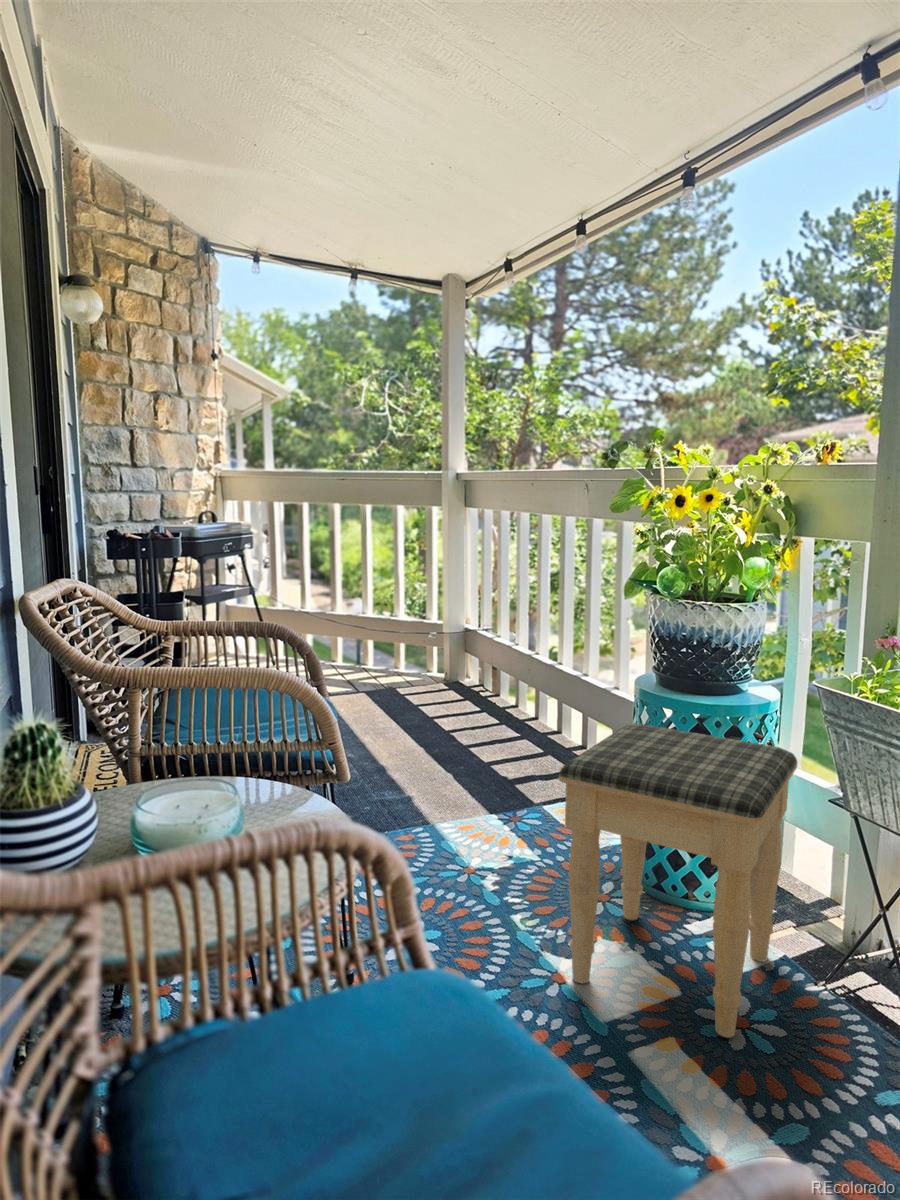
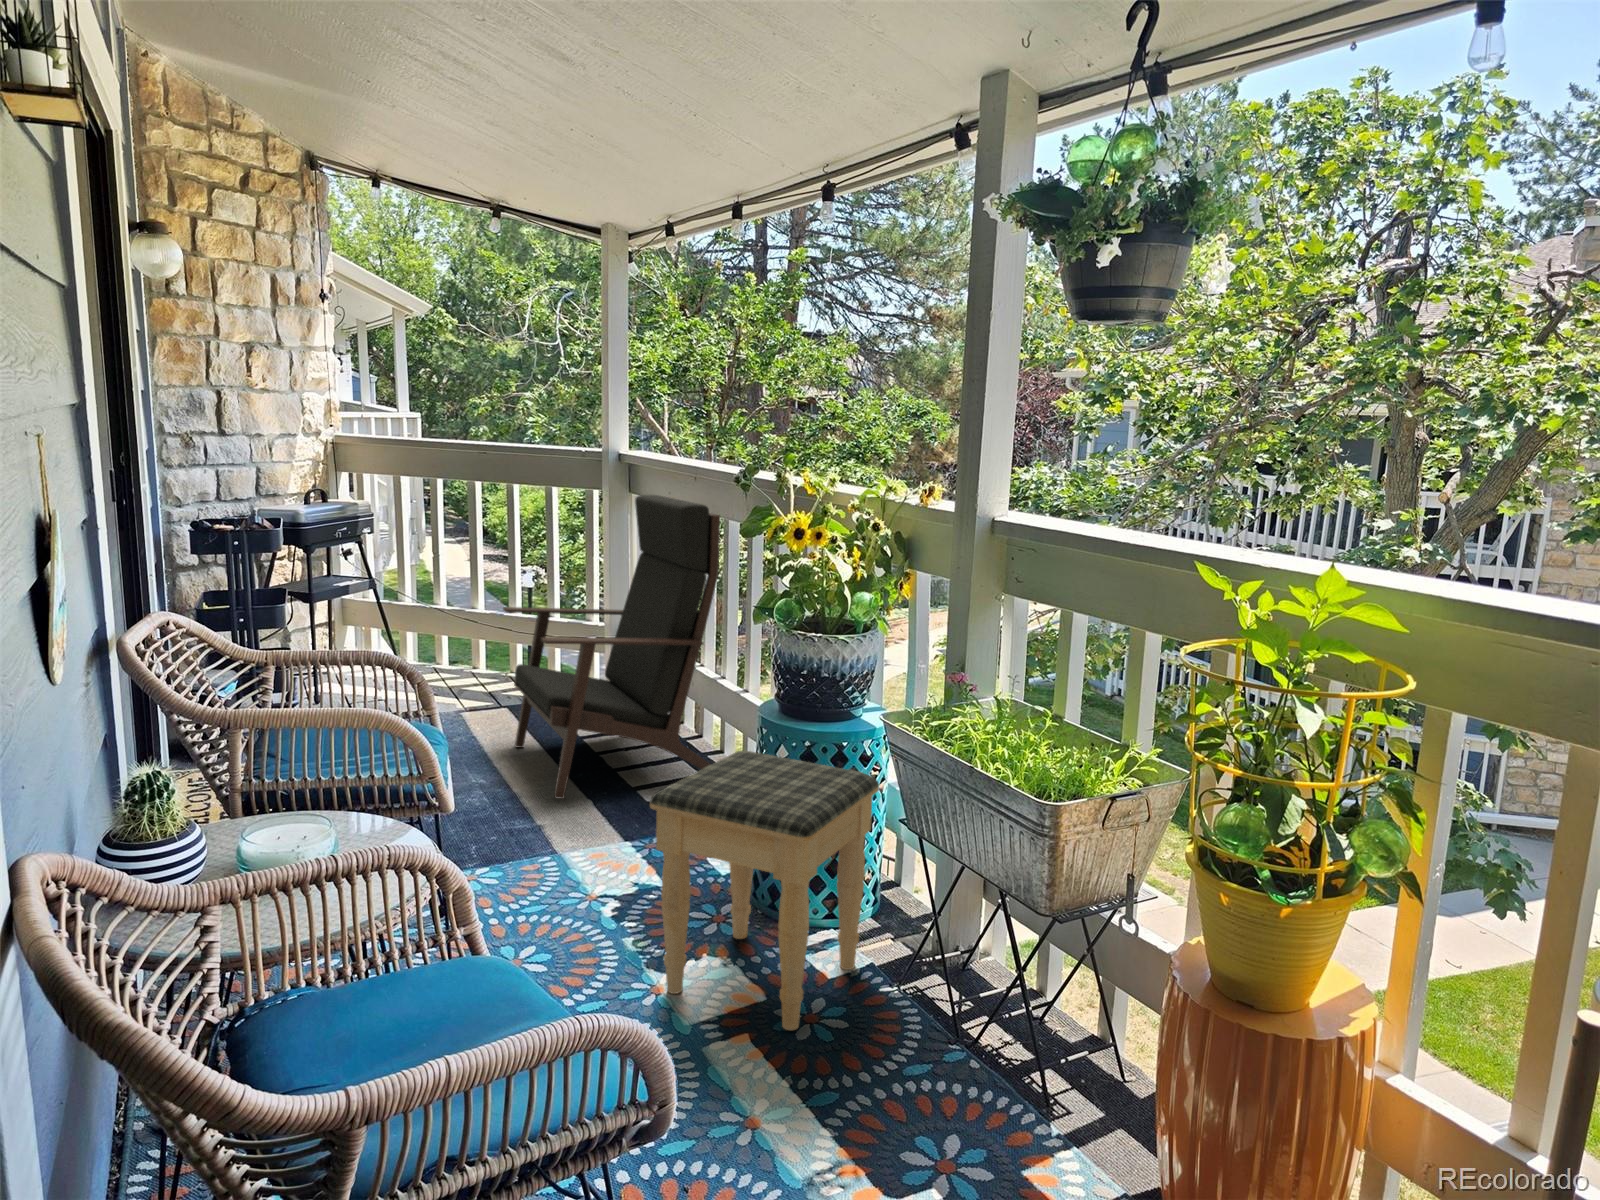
lounge chair: none [364,504,563,772] -> present [503,495,720,799]

